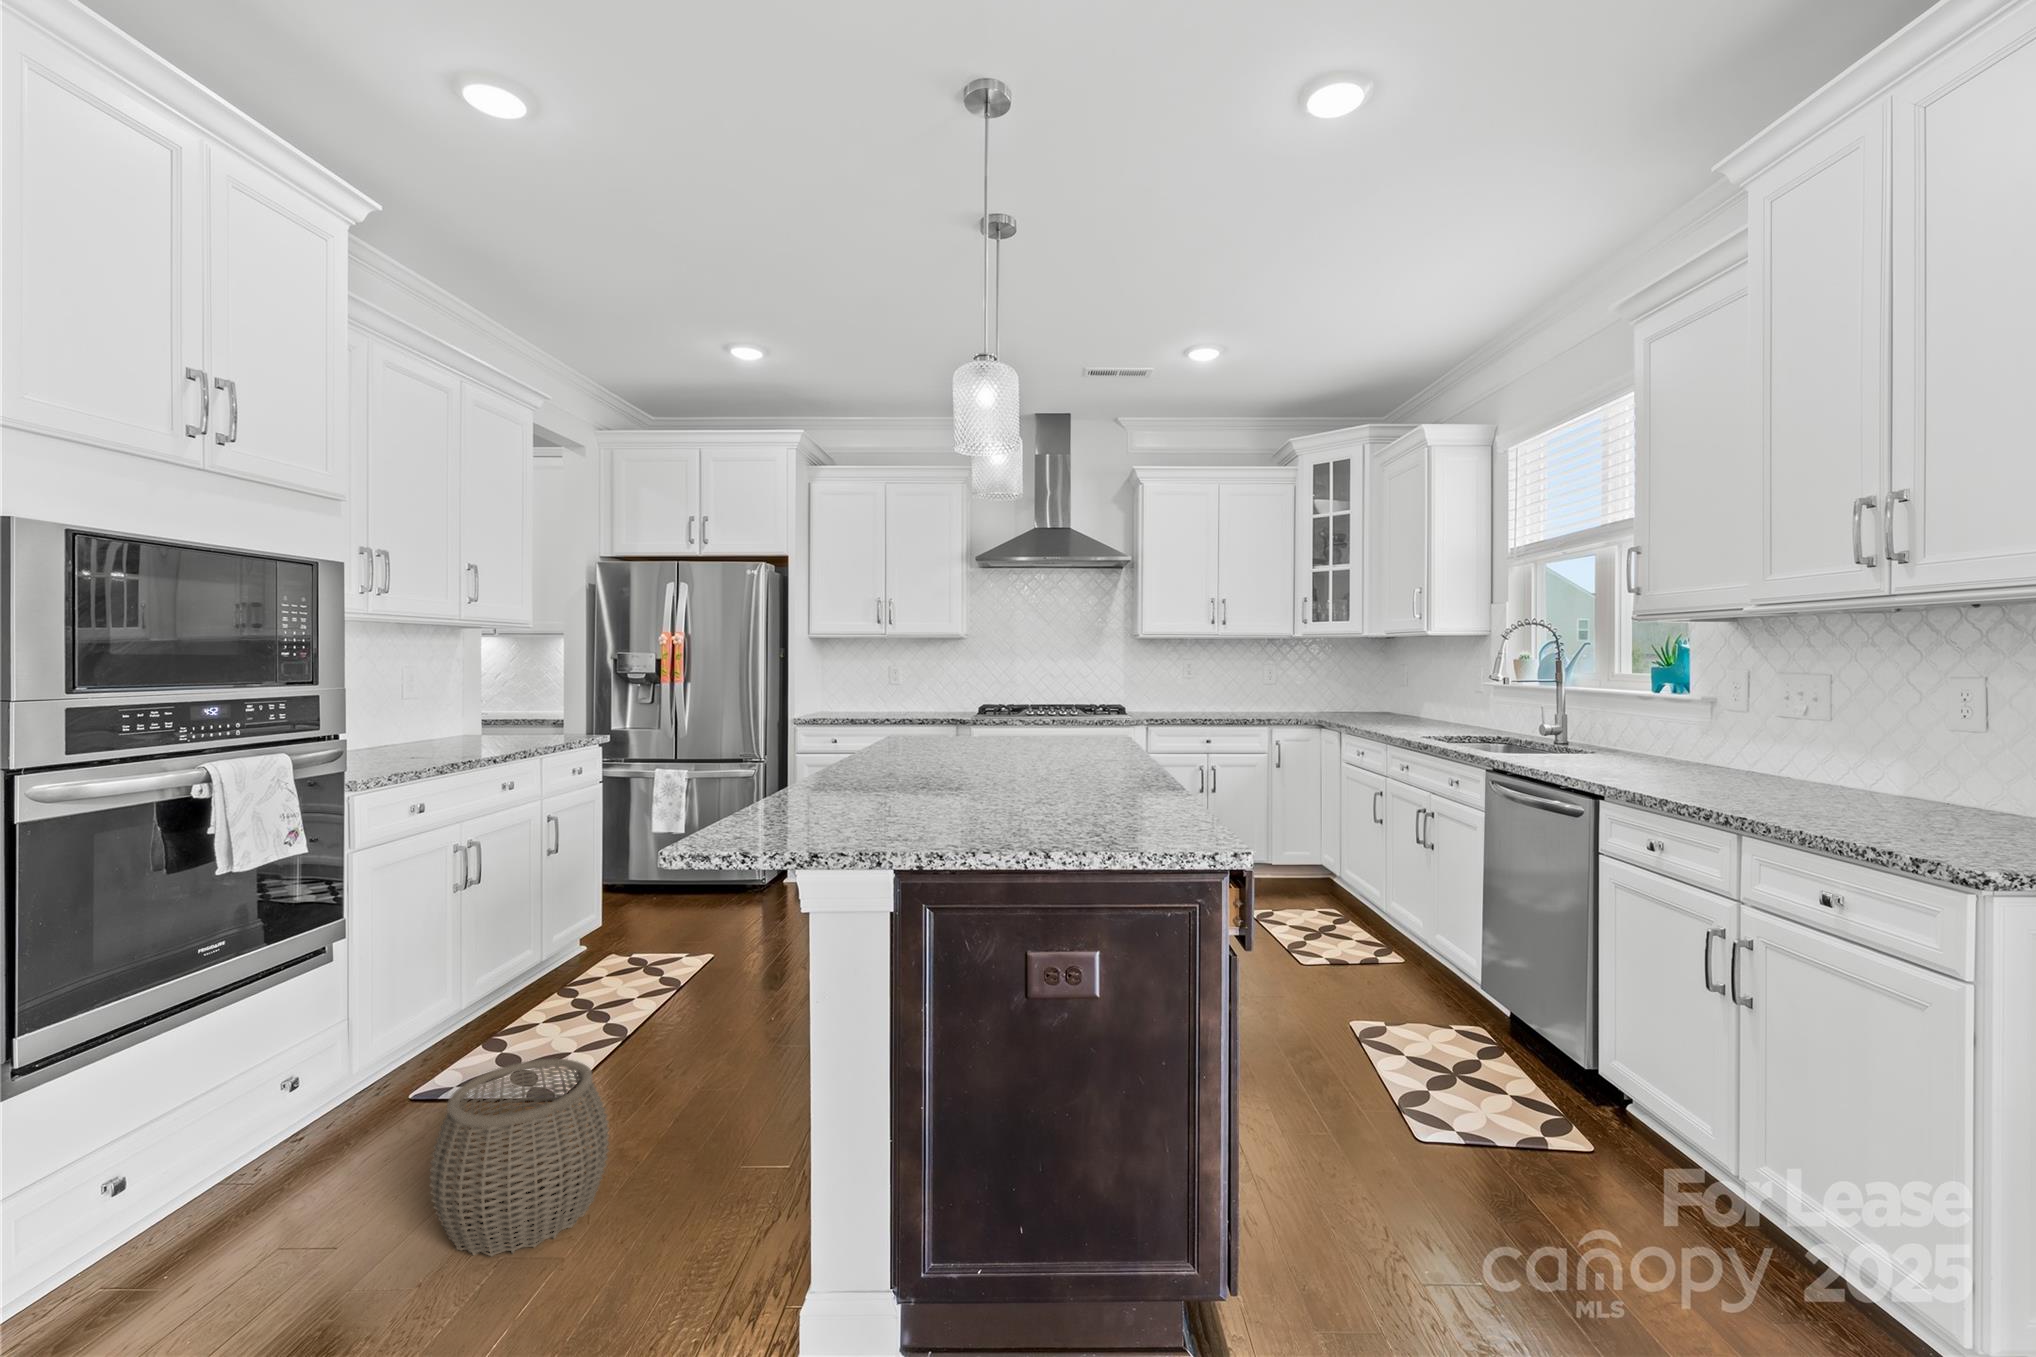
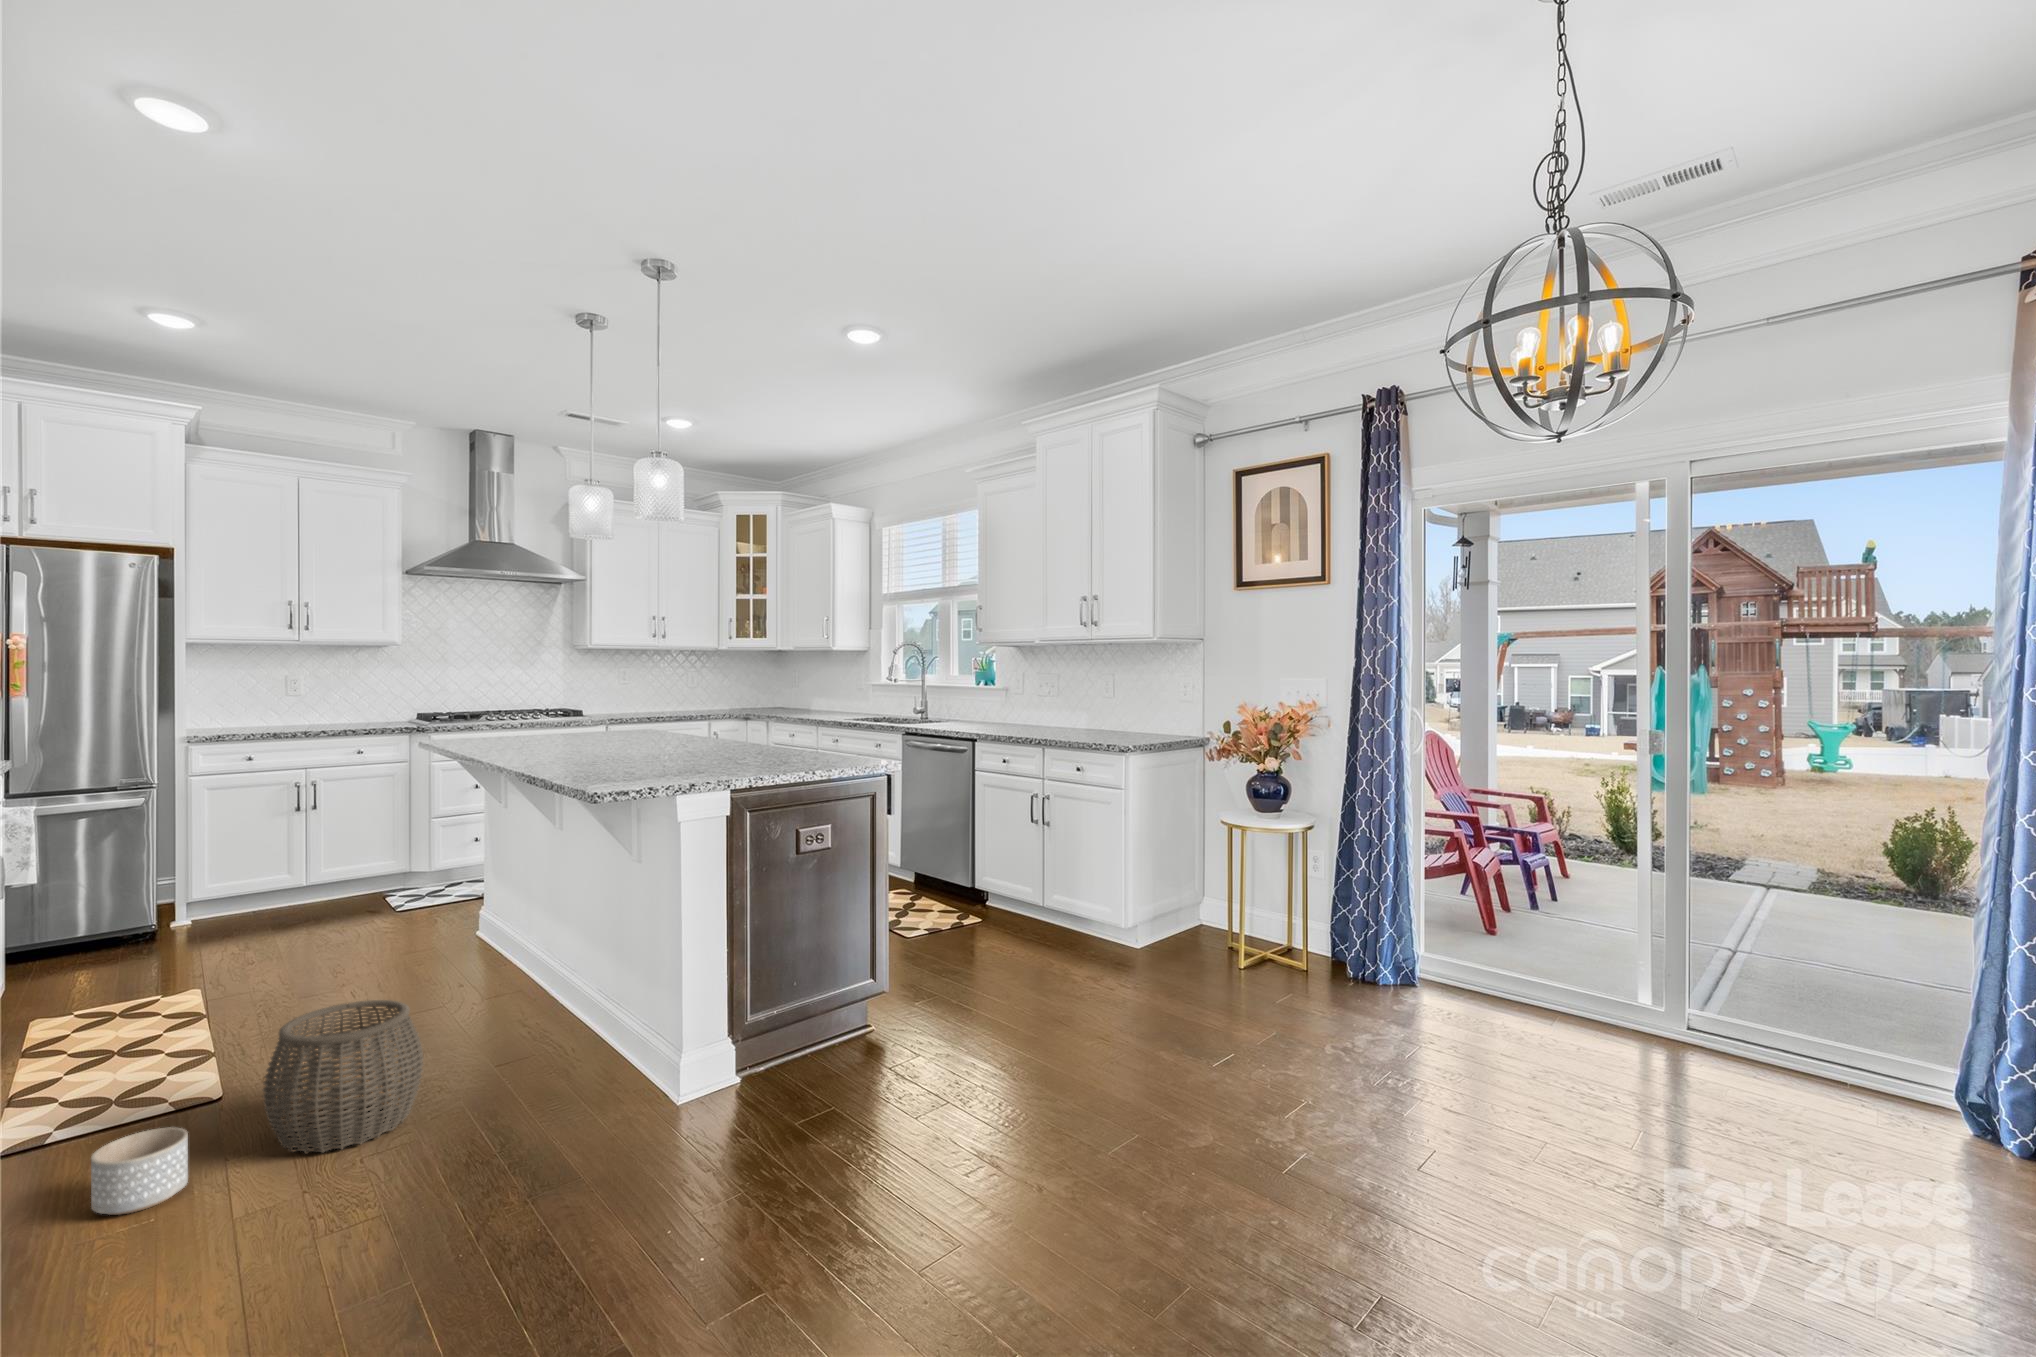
planter: none [275,1156,372,1254] -> present [91,1127,188,1215]

